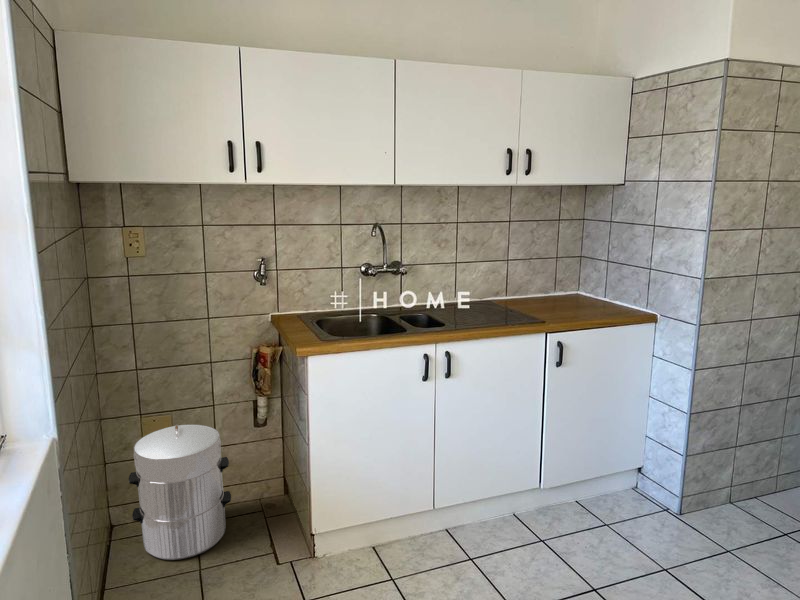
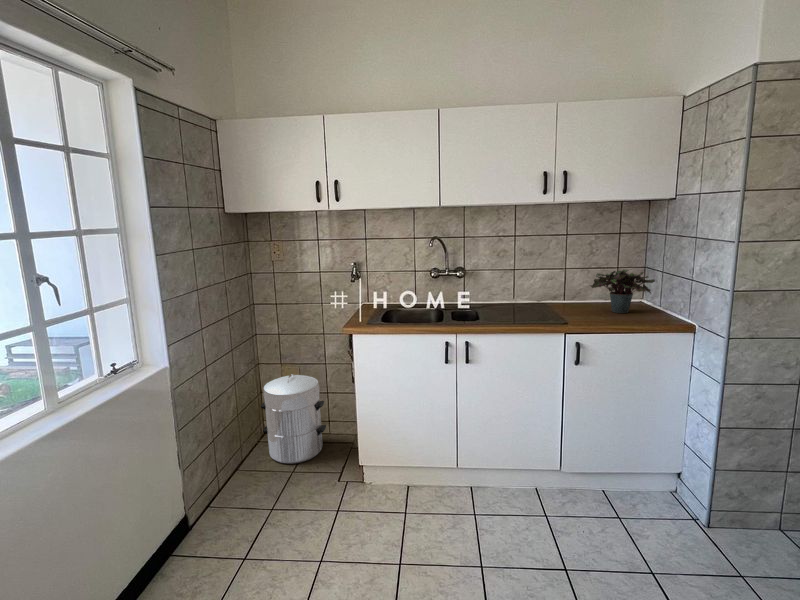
potted plant: none [543,259,606,306] -> present [590,270,655,313]

